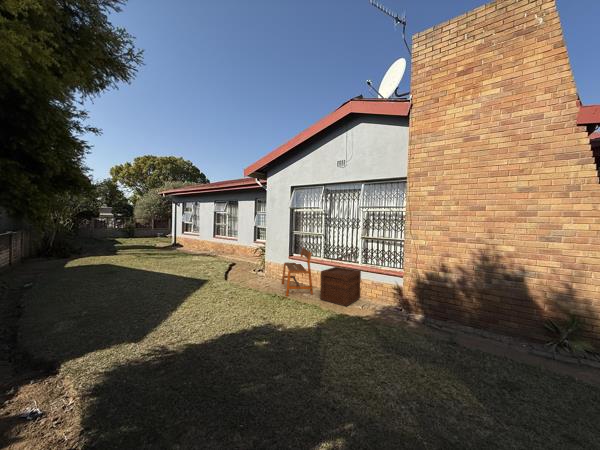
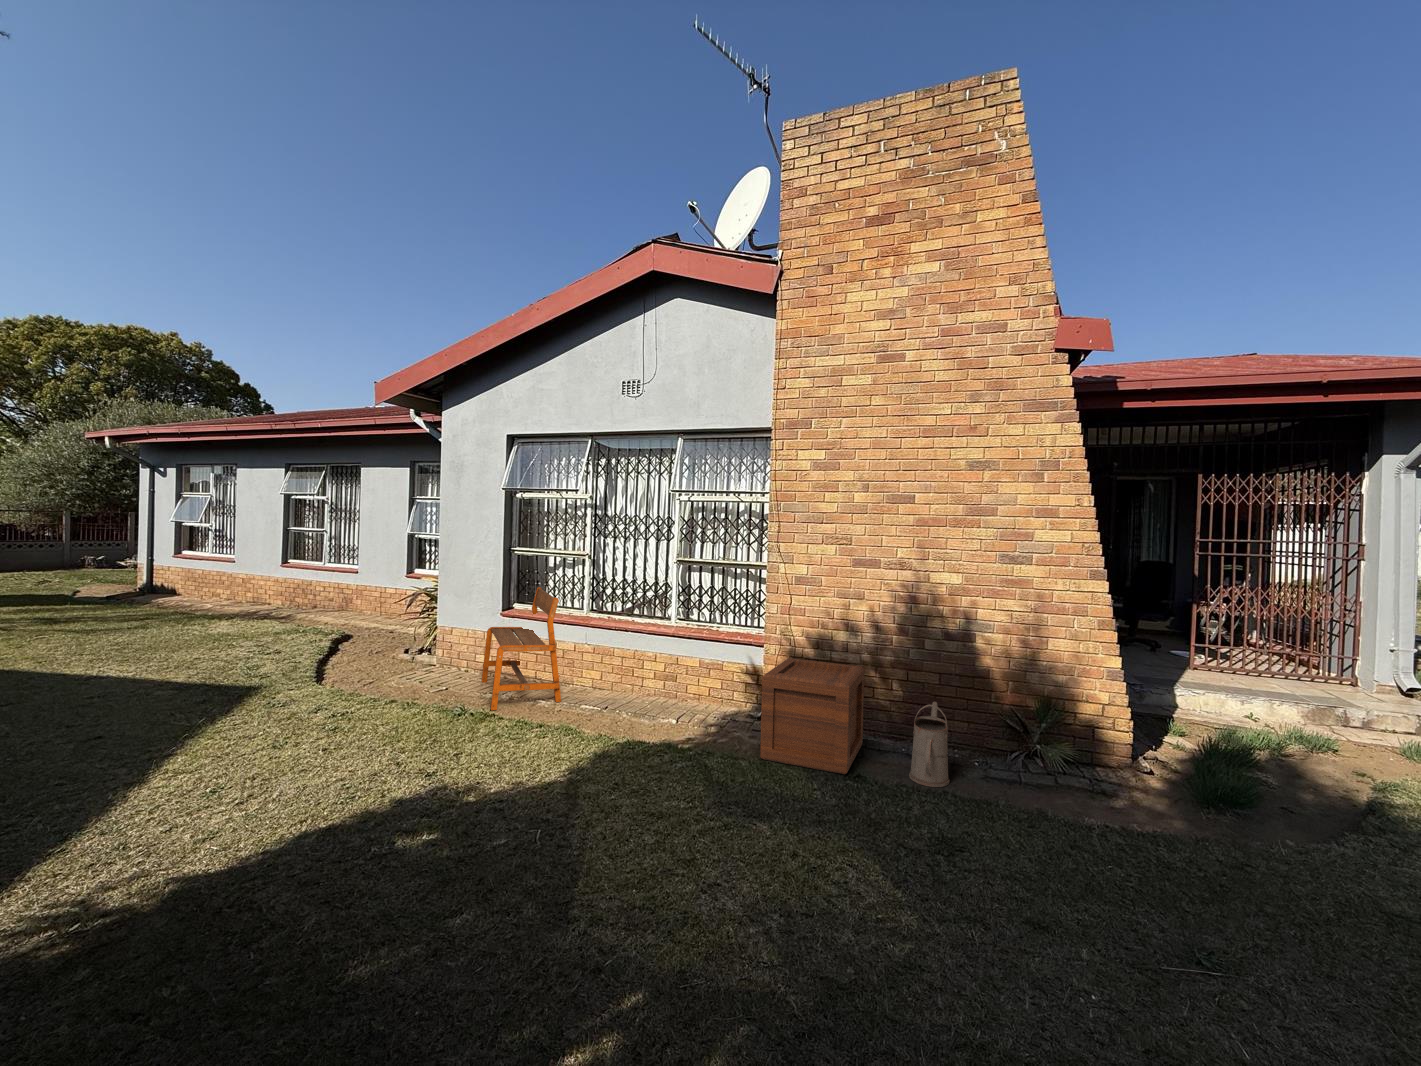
wooden crate: present [320,267,361,306] -> present [760,658,864,774]
watering can: none [486,310,511,355] -> present [909,702,950,787]

